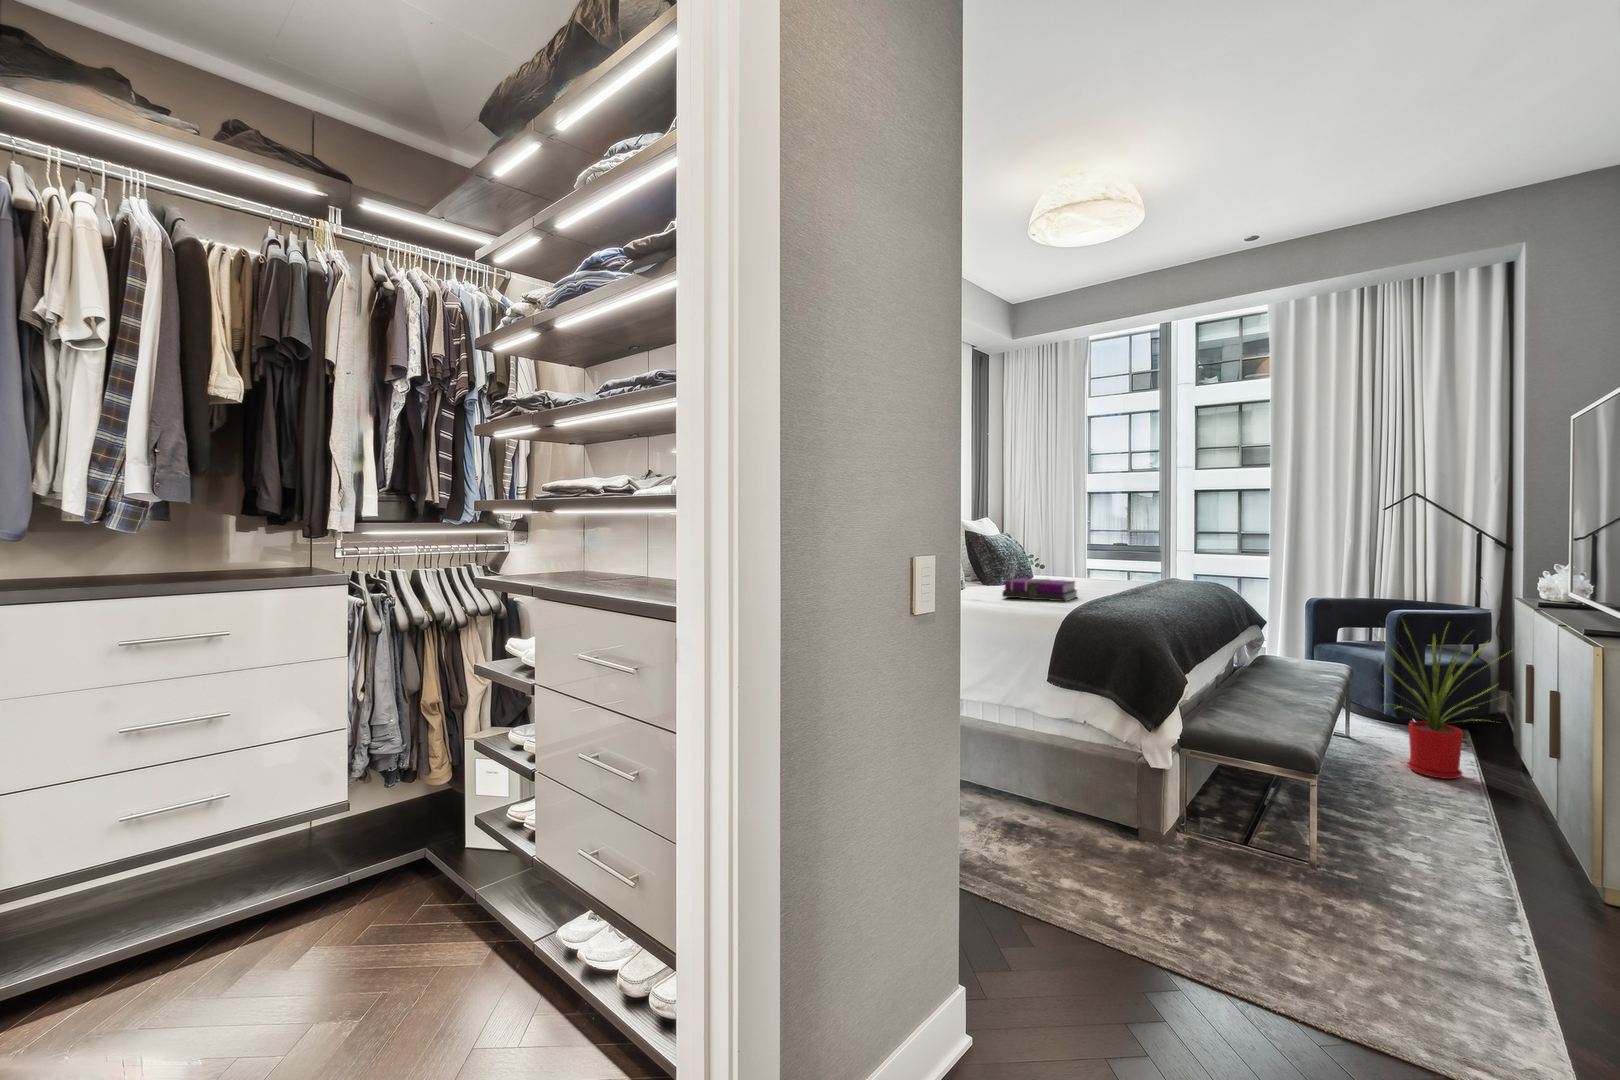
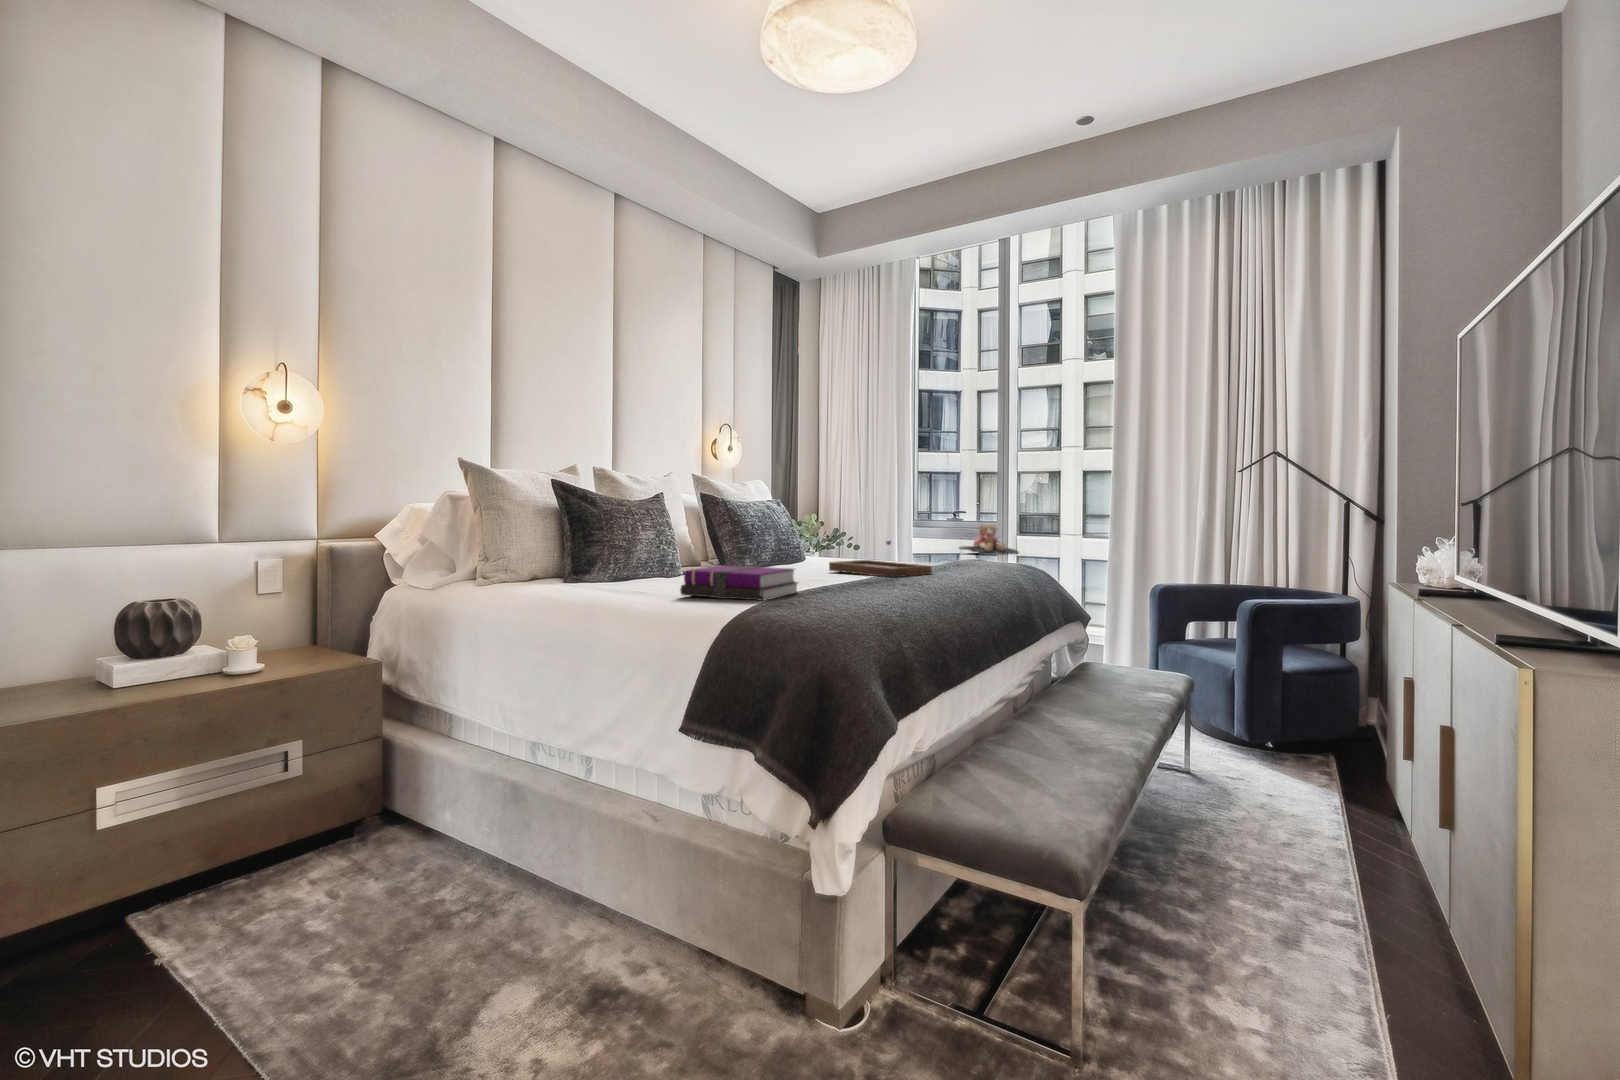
teddy bear: none [1128,546,1183,571] -> present [959,524,1019,555]
tray: none [1060,561,1144,589] -> present [829,540,932,577]
house plant: present [1379,627,1507,779] -> none [1210,613,1393,841]

